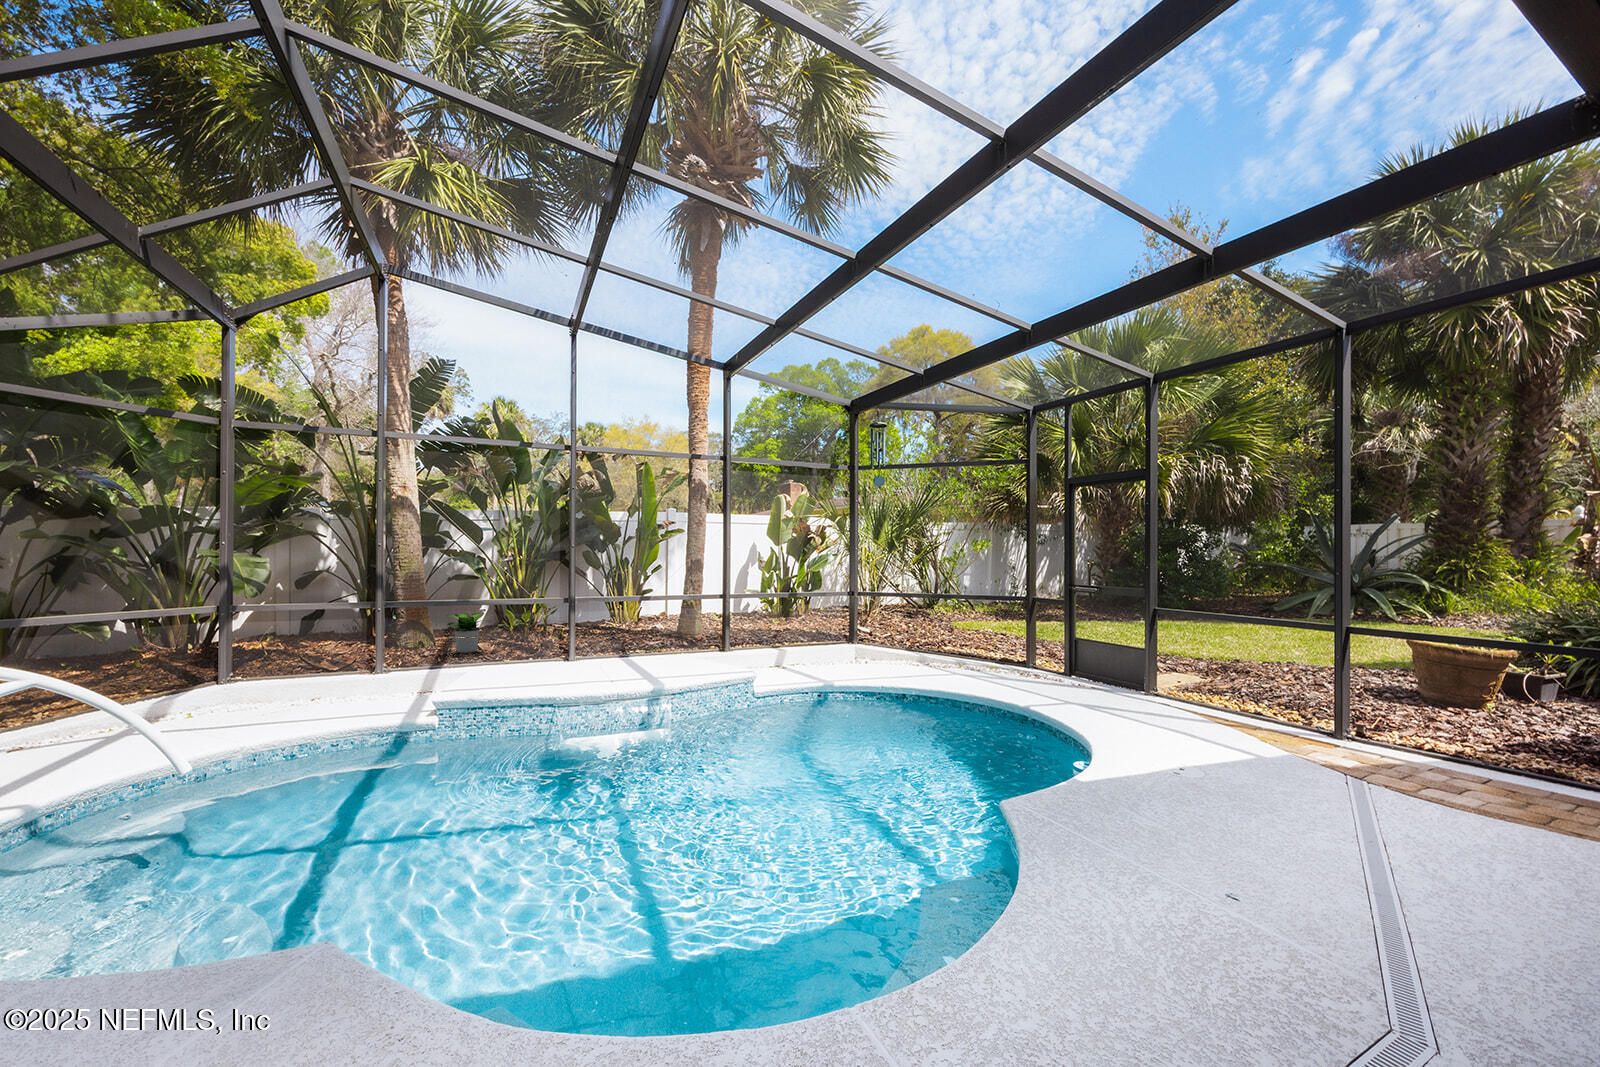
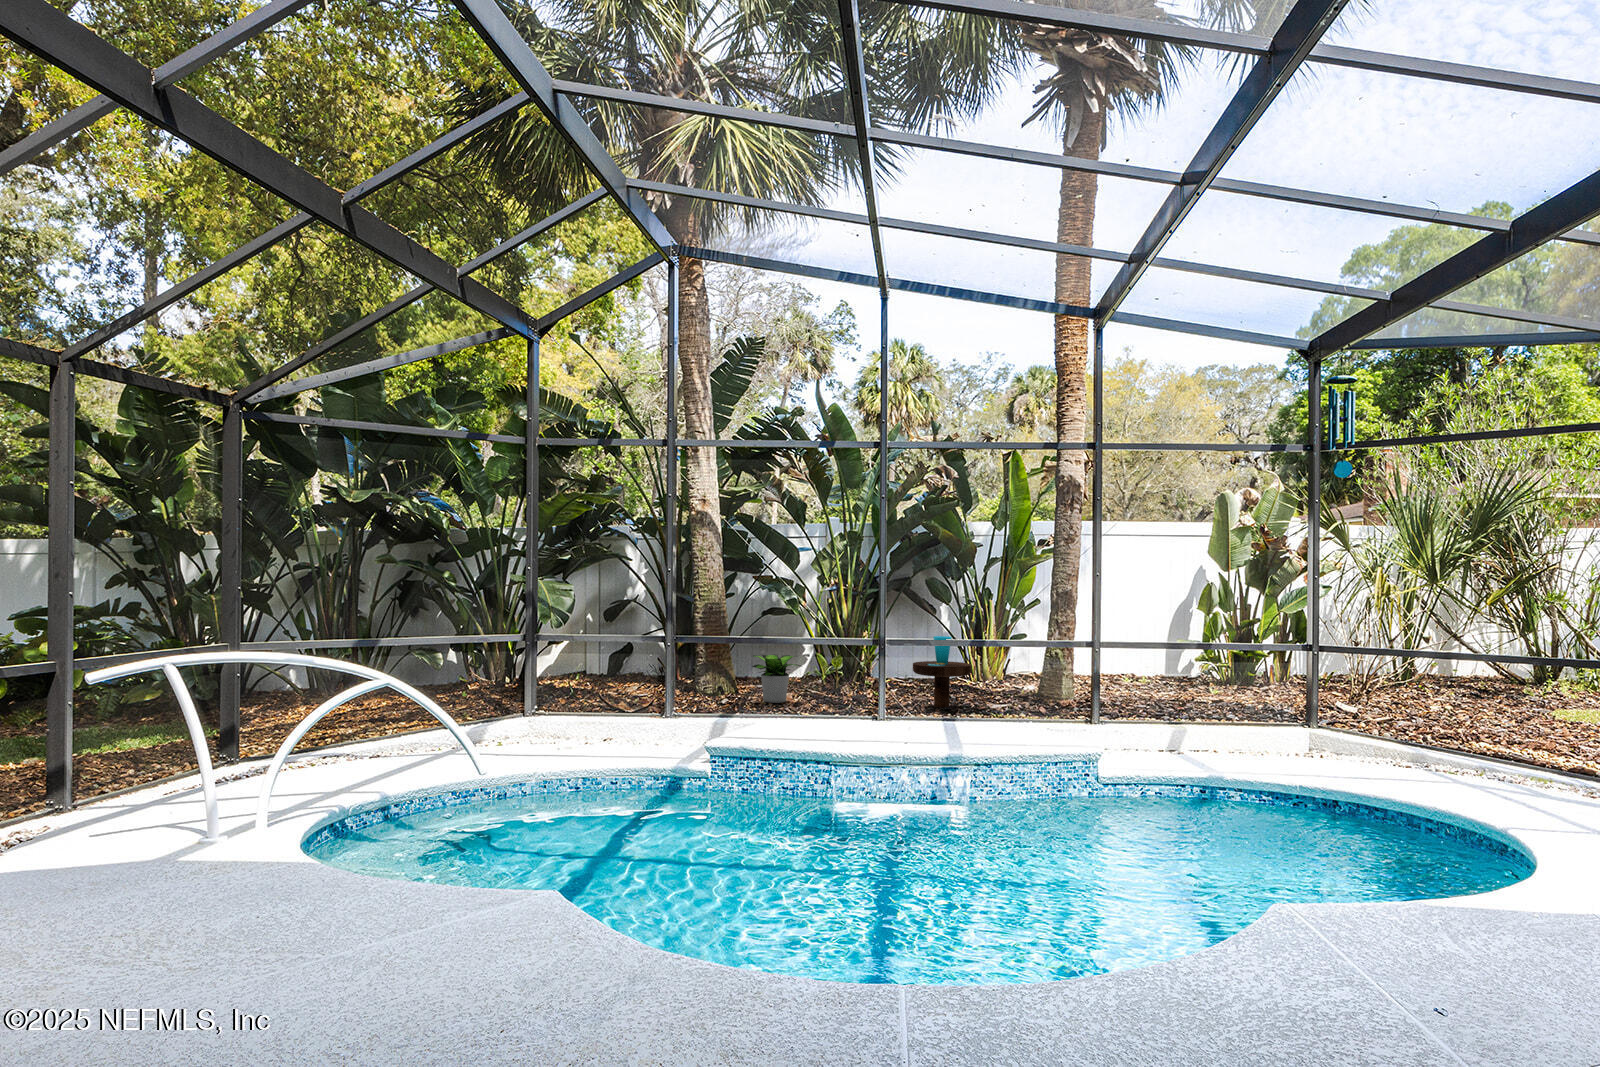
side table: none [584,593,629,647] -> present [913,636,972,708]

